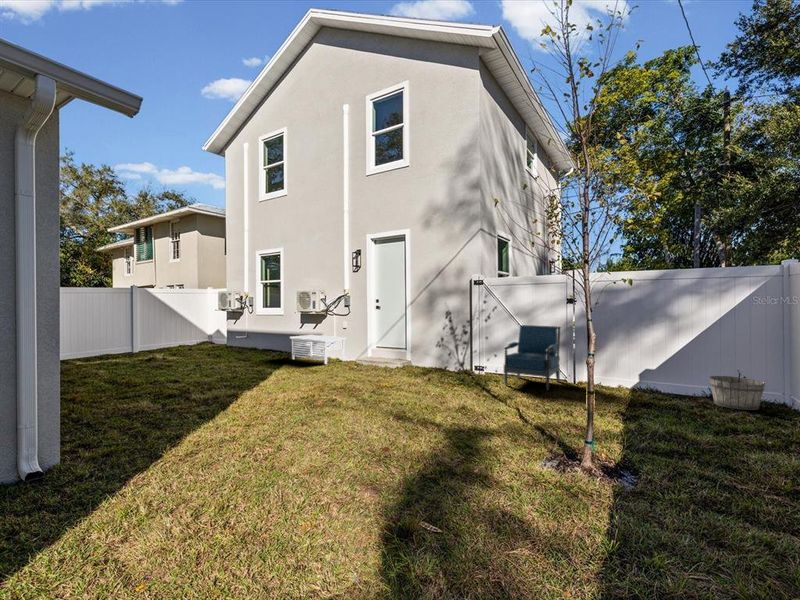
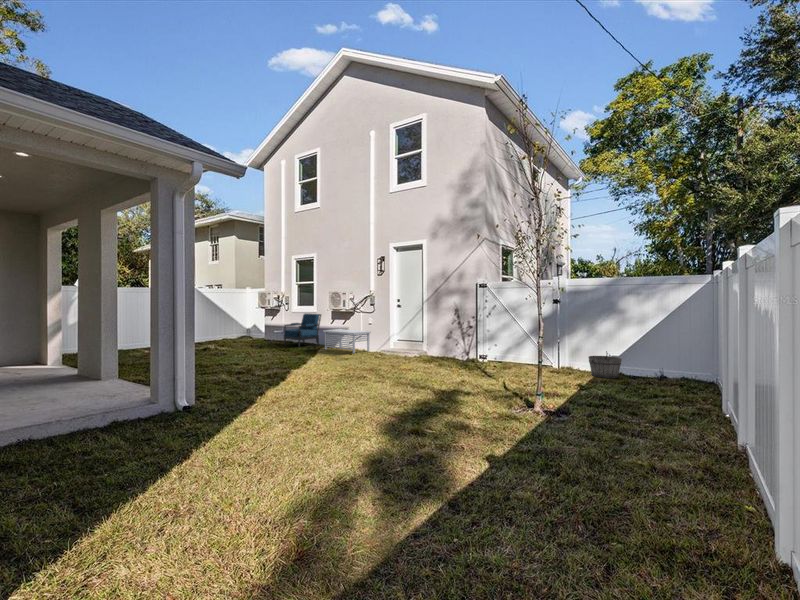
chair: present [504,325,561,390] -> present [284,314,321,347]
wooden bucket: present [709,370,765,410] -> present [588,351,622,378]

